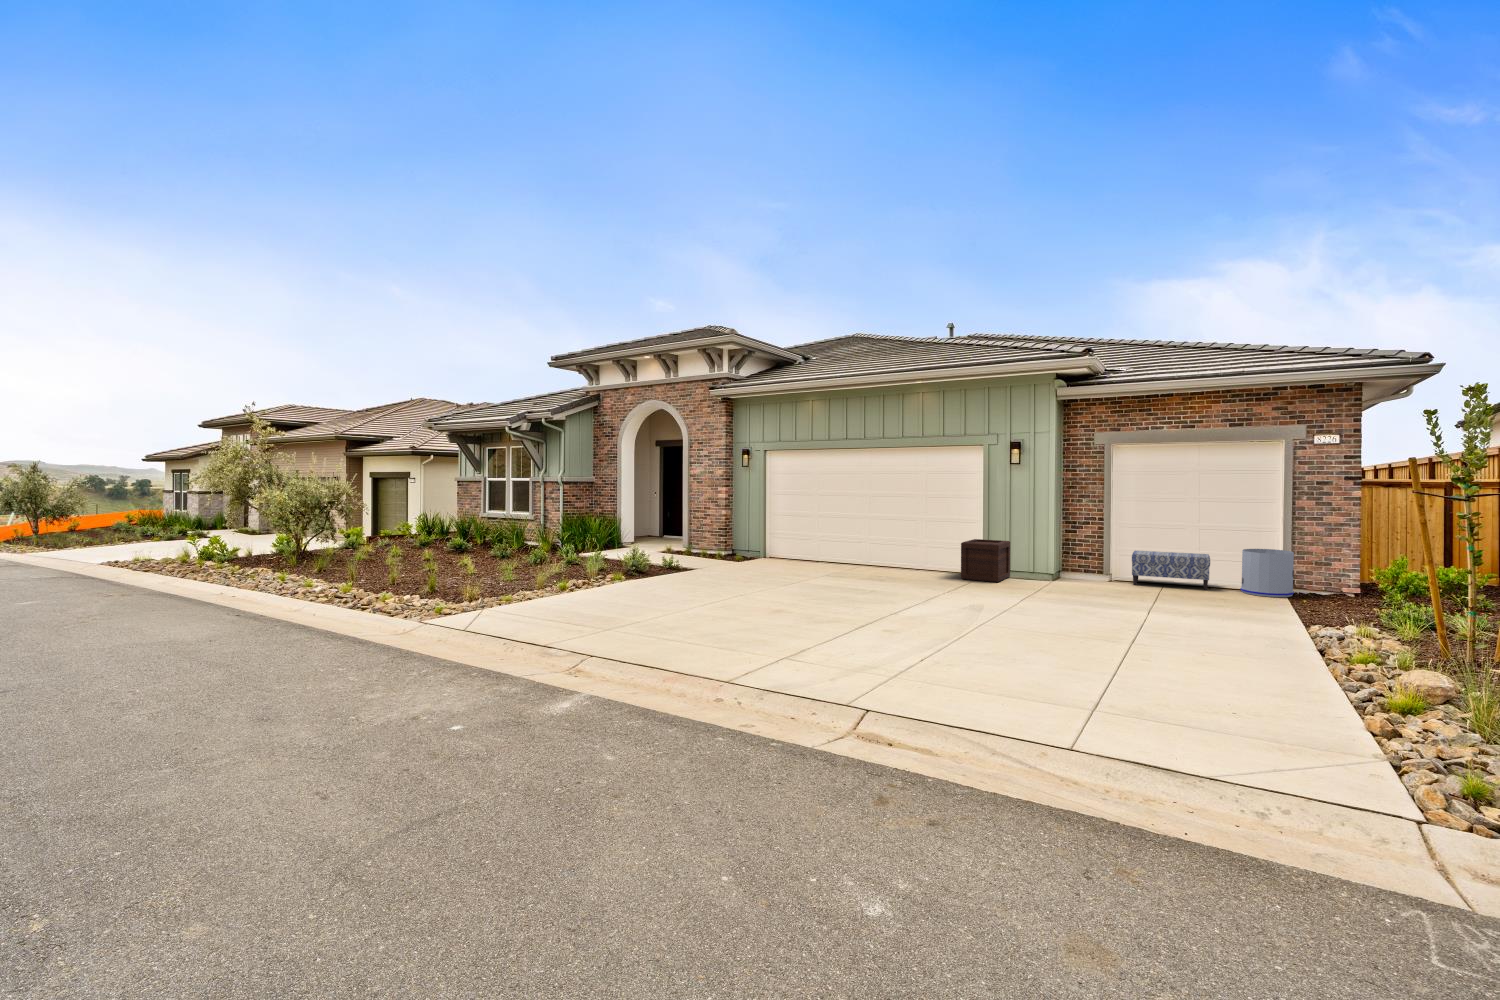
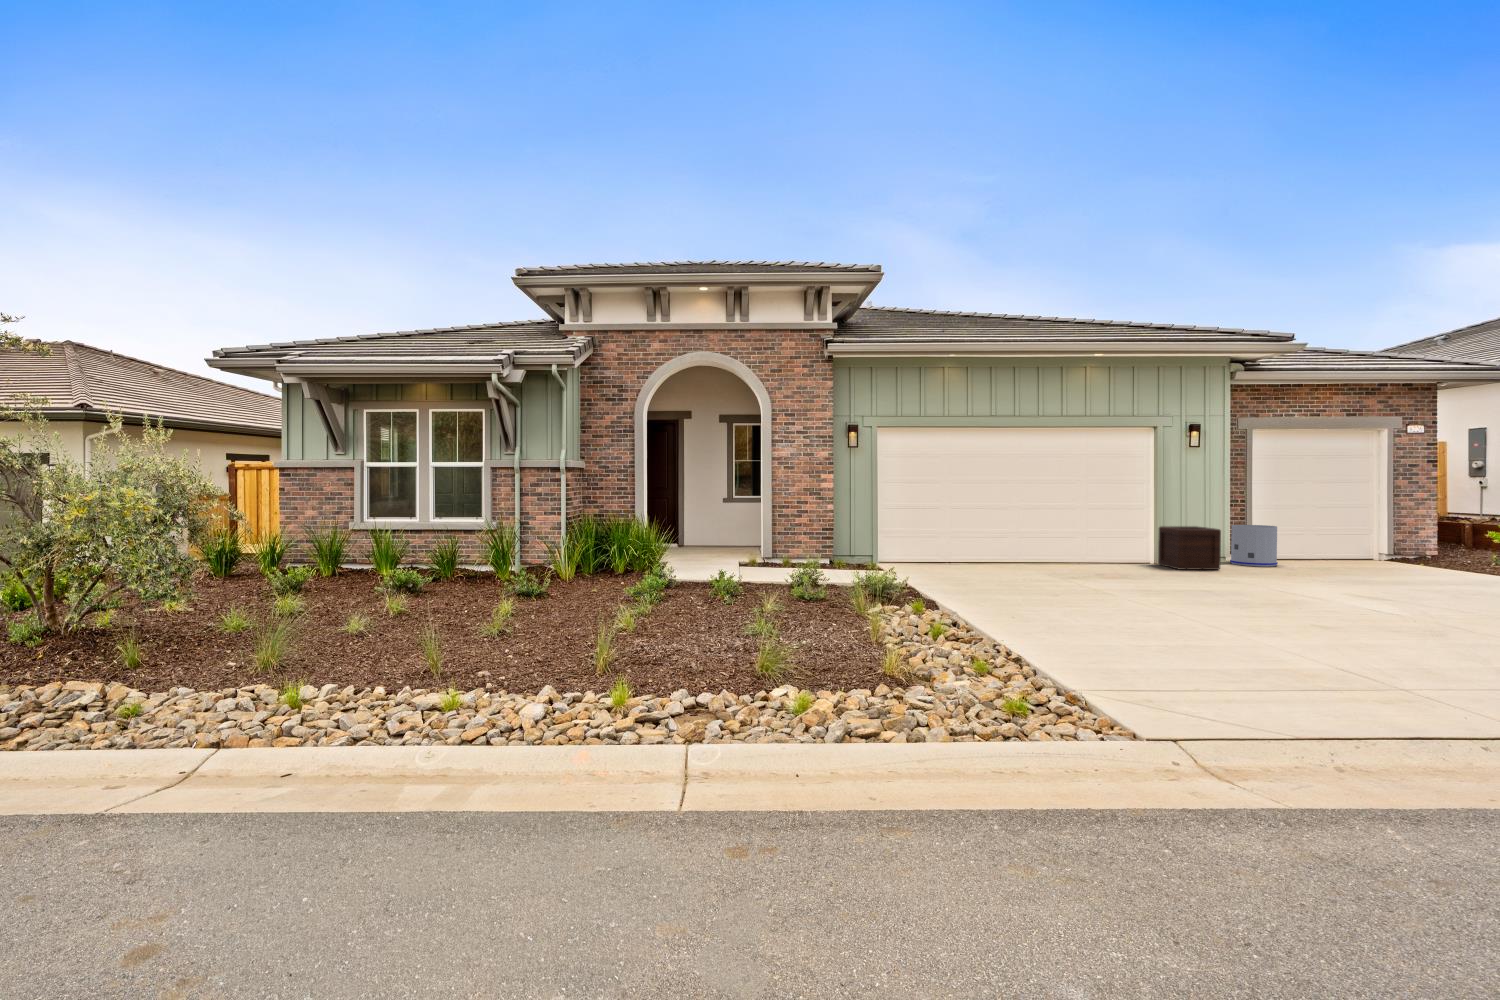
trash can: present [1240,549,1294,597] -> present [1230,525,1278,567]
bench: present [1132,551,1210,590] -> none [1280,531,1364,564]

